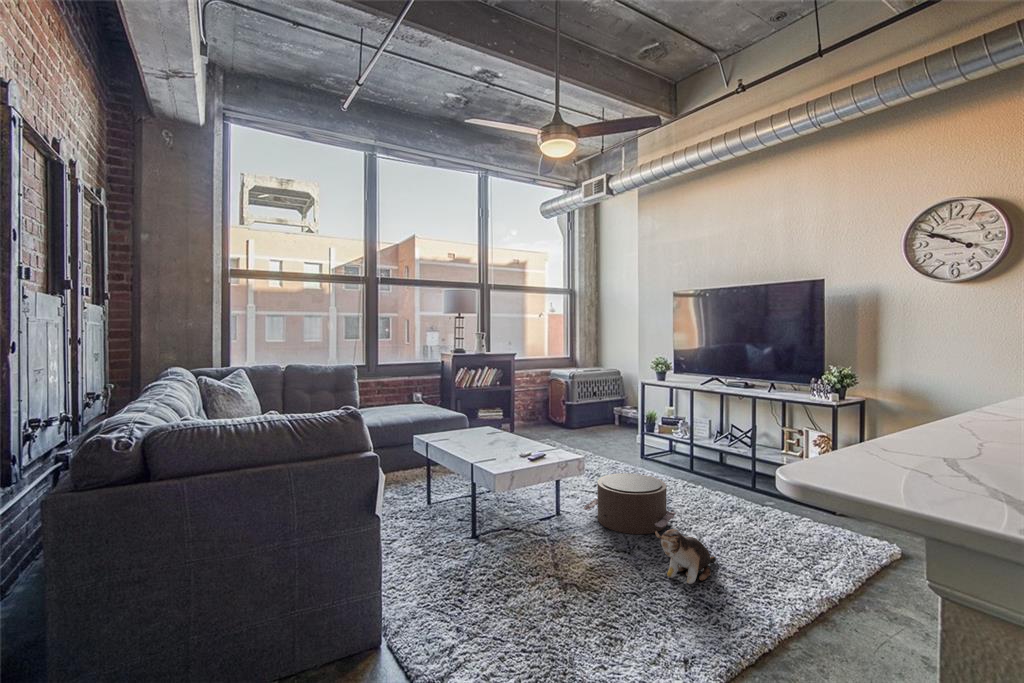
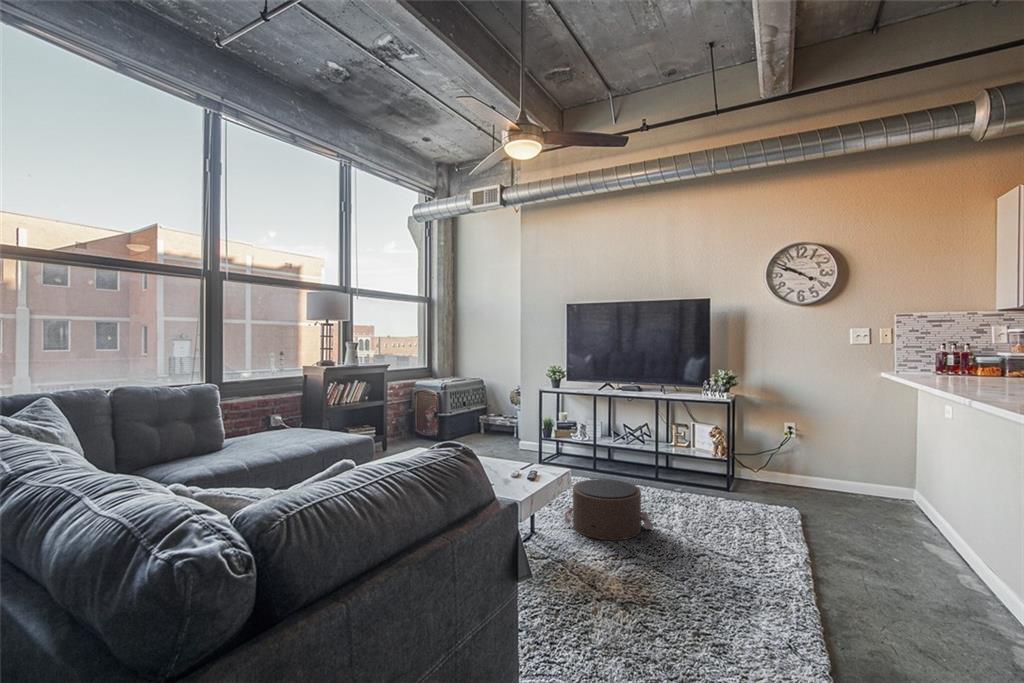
plush toy: present [655,529,716,584] -> none [696,527,729,577]

